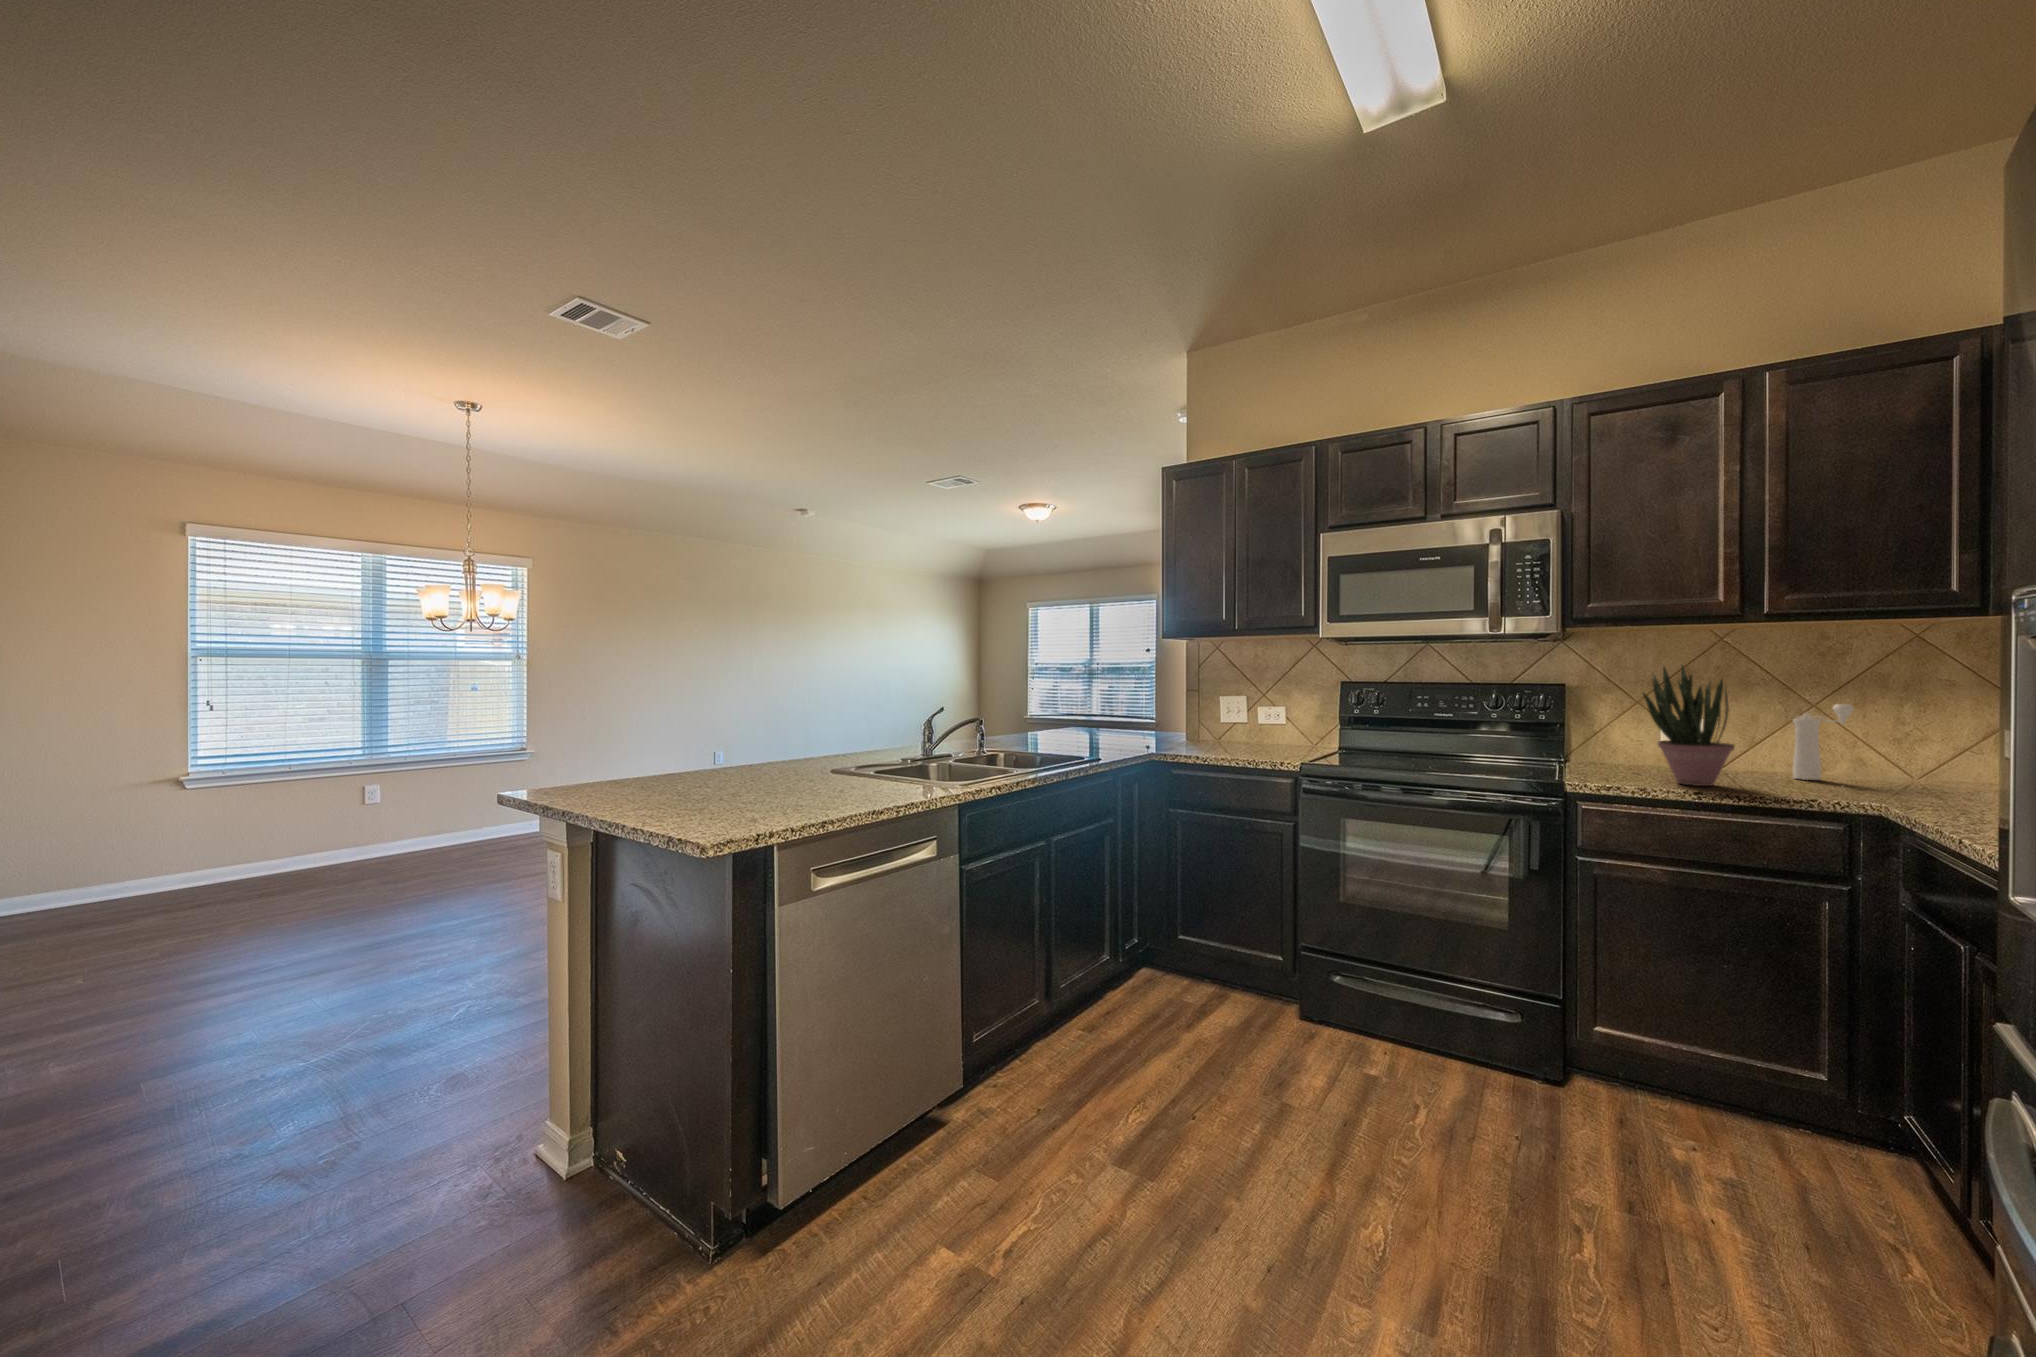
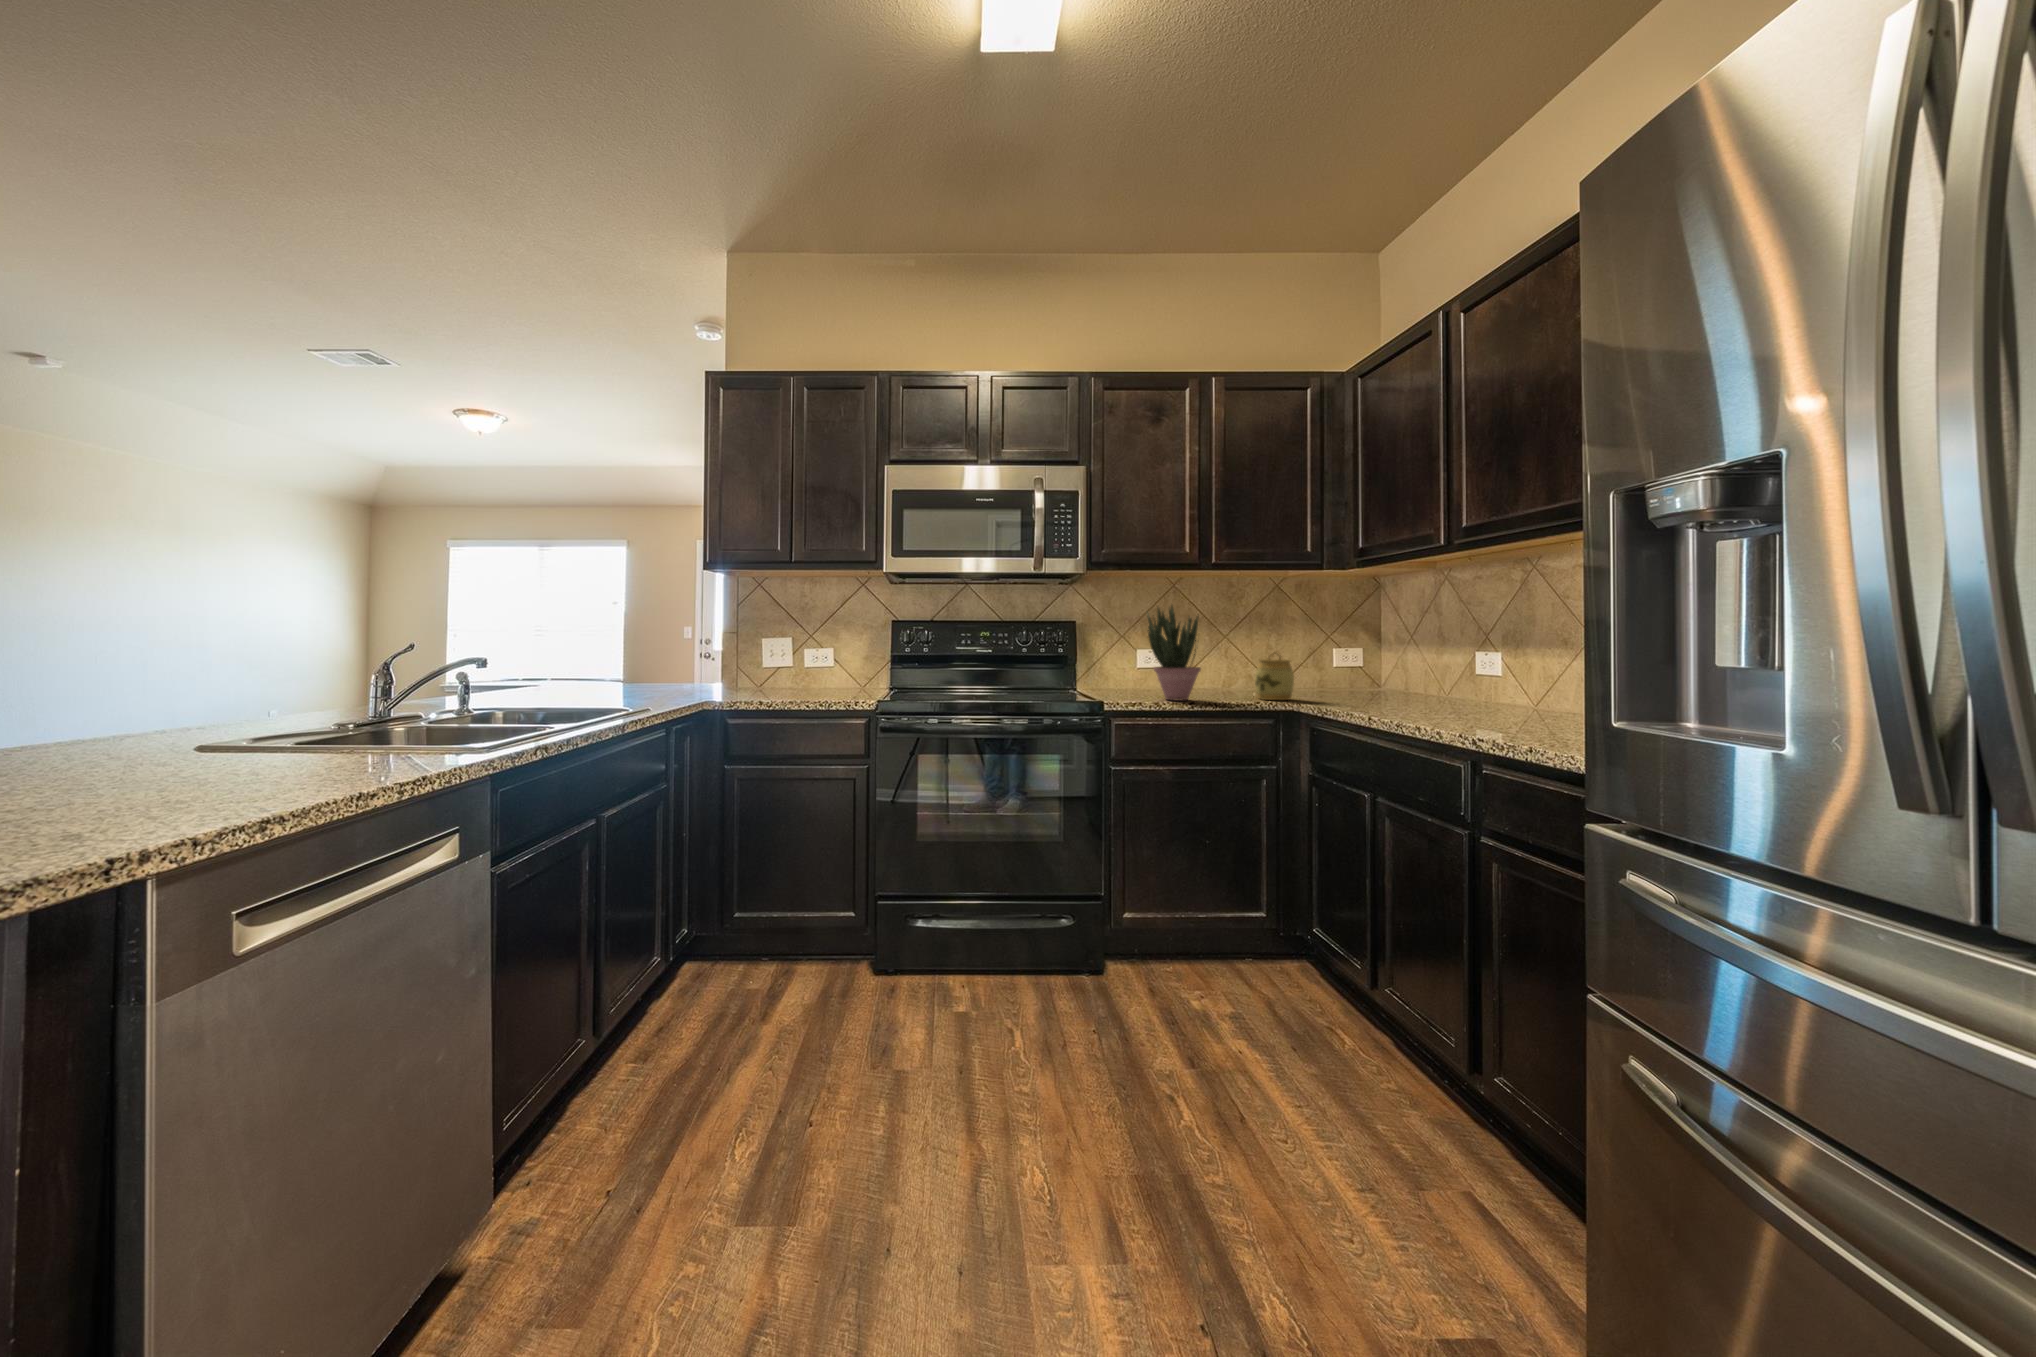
pepper mill: present [1793,704,1854,780] -> none [1216,639,1245,694]
jar: none [1849,727,1927,798] -> present [1255,652,1294,700]

